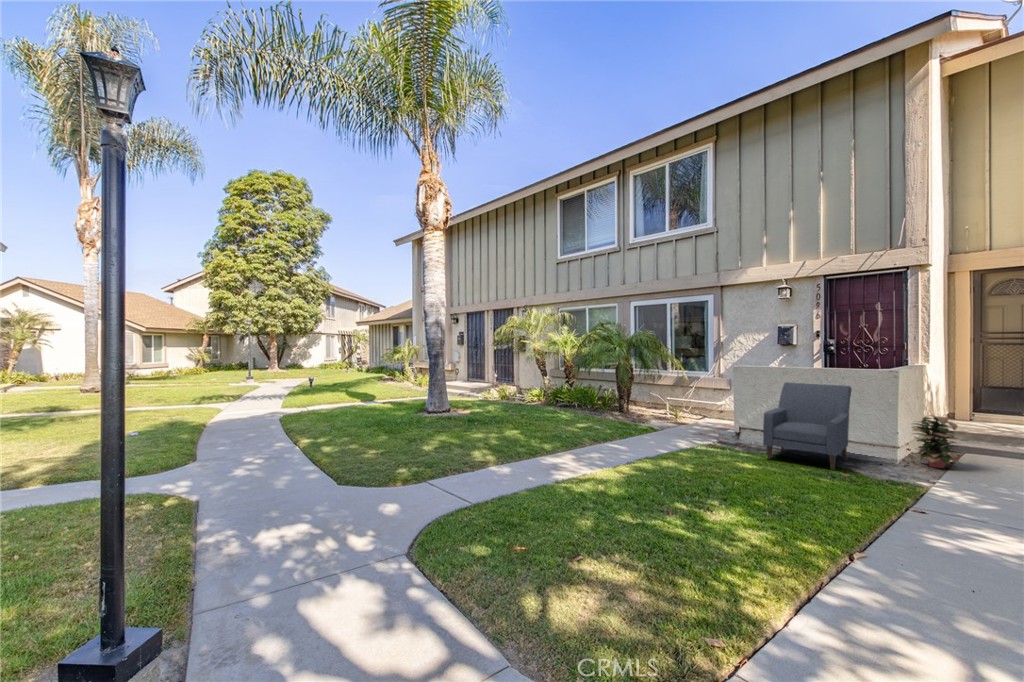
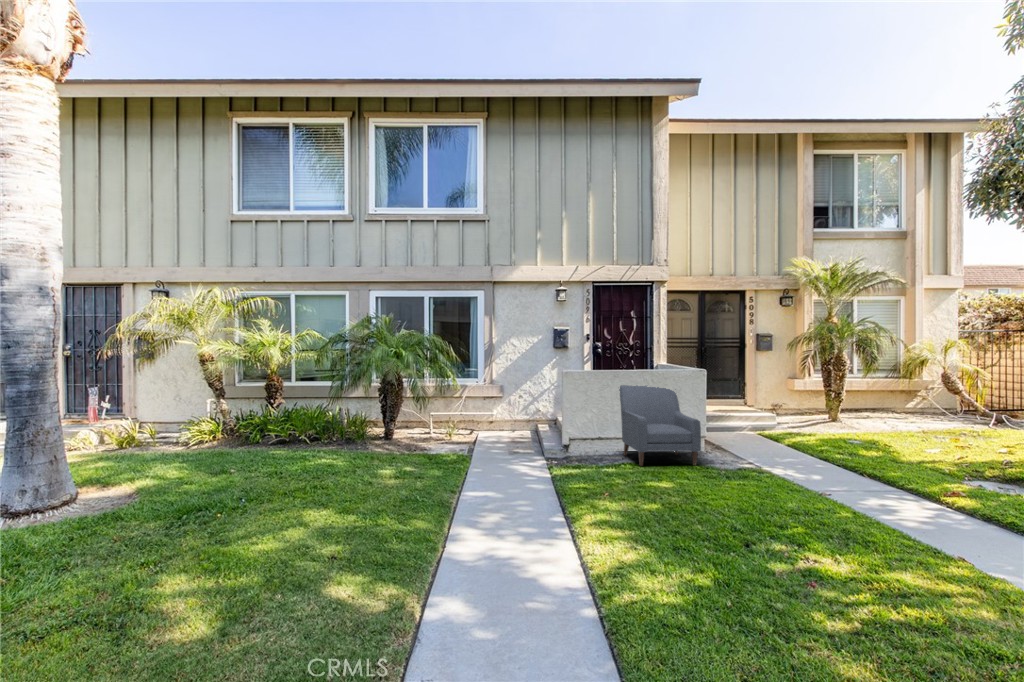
decorative plant: present [912,415,959,468] -> none [705,406,738,449]

